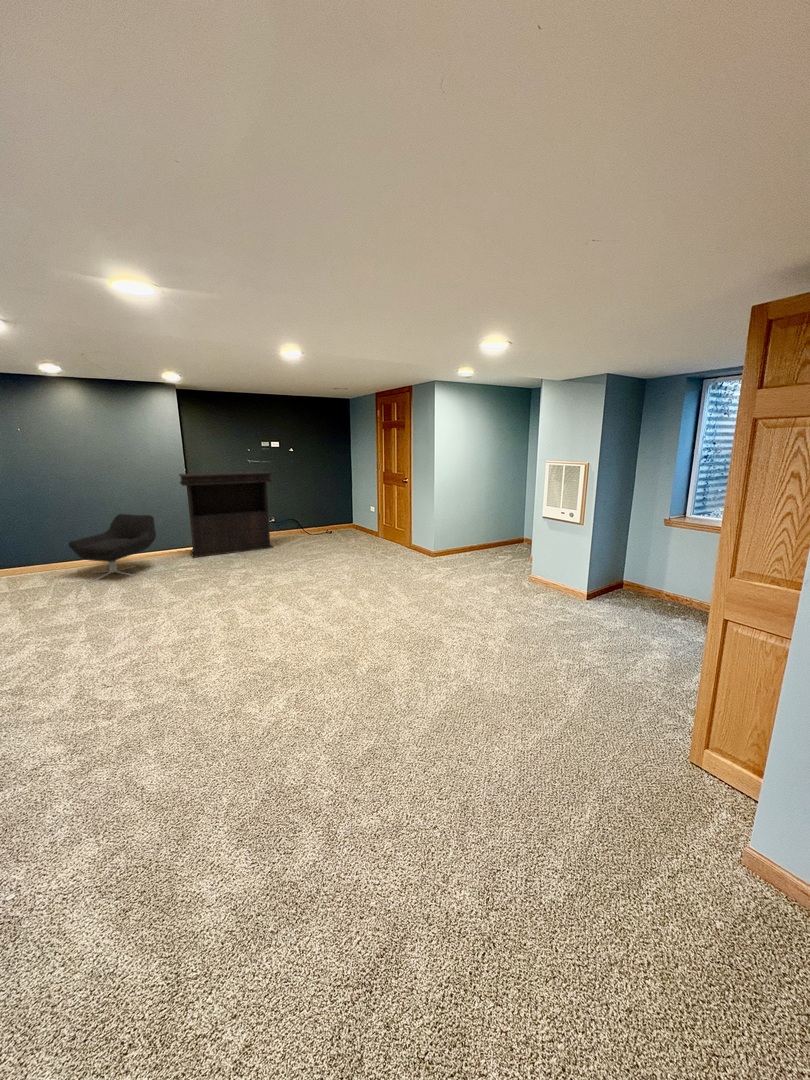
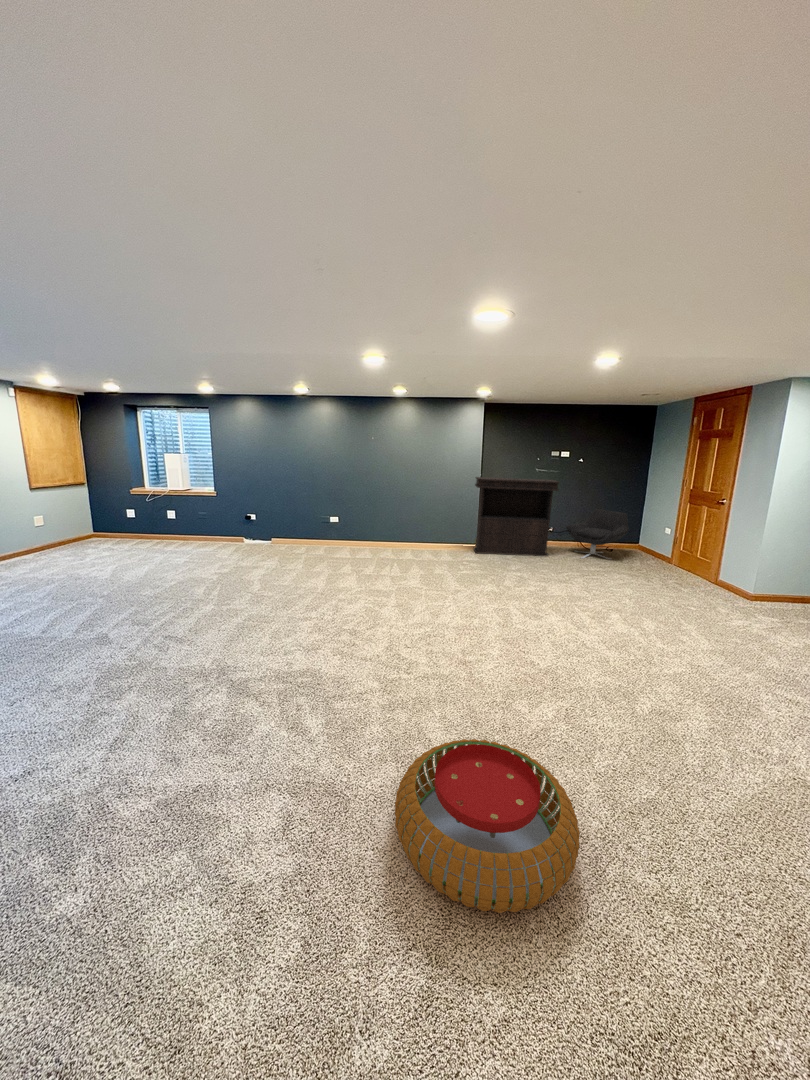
lounge chair: present [68,514,156,582] -> present [566,509,628,559]
pouf: none [90,757,309,959] -> present [395,739,580,913]

